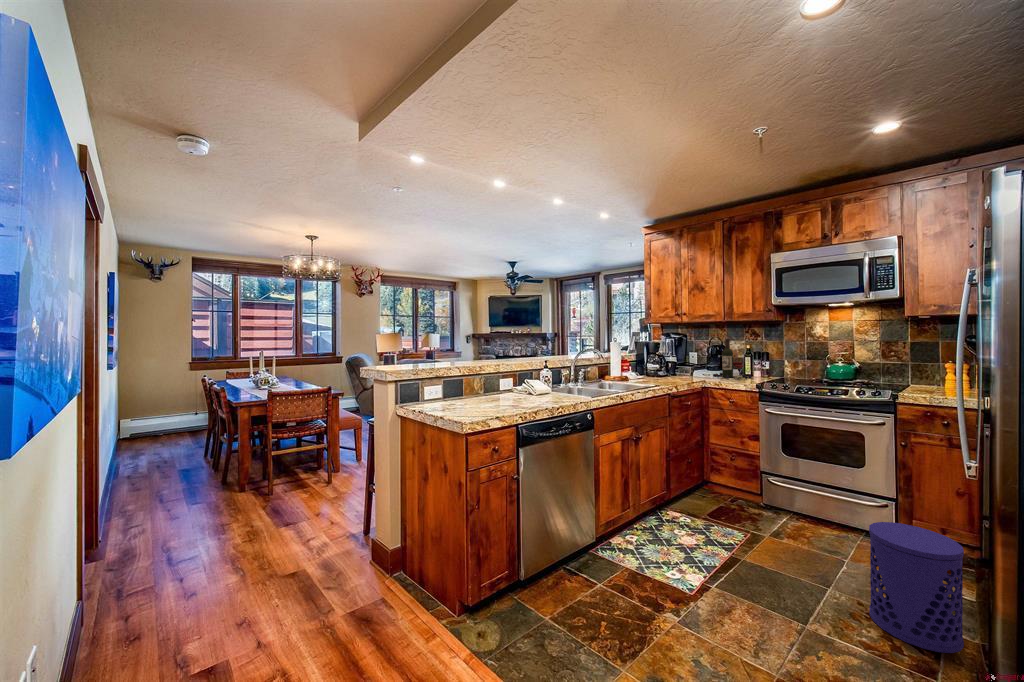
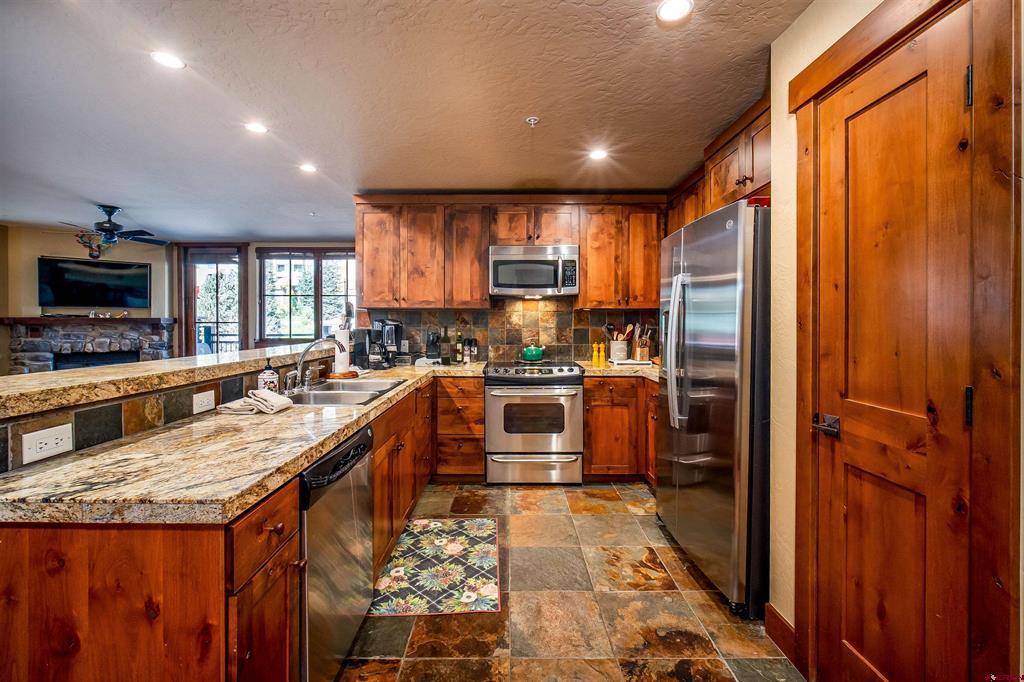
waste bin: present [869,522,964,653] -> none [611,470,668,565]

